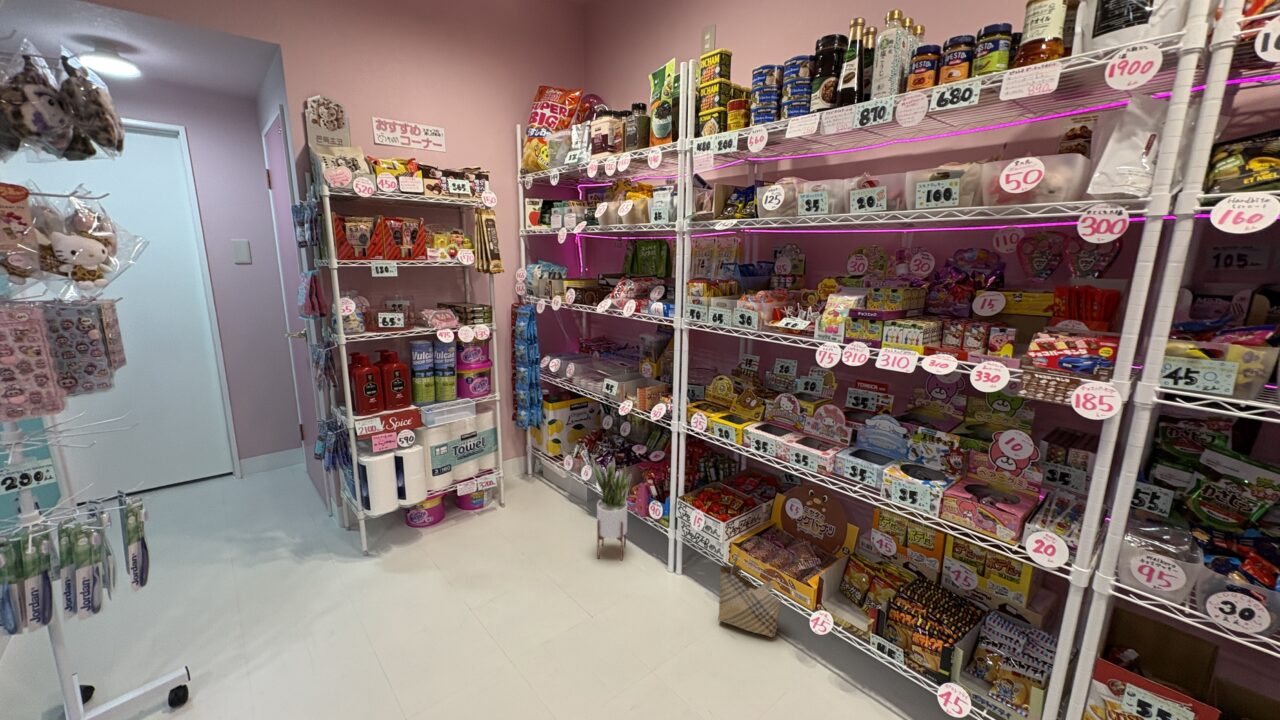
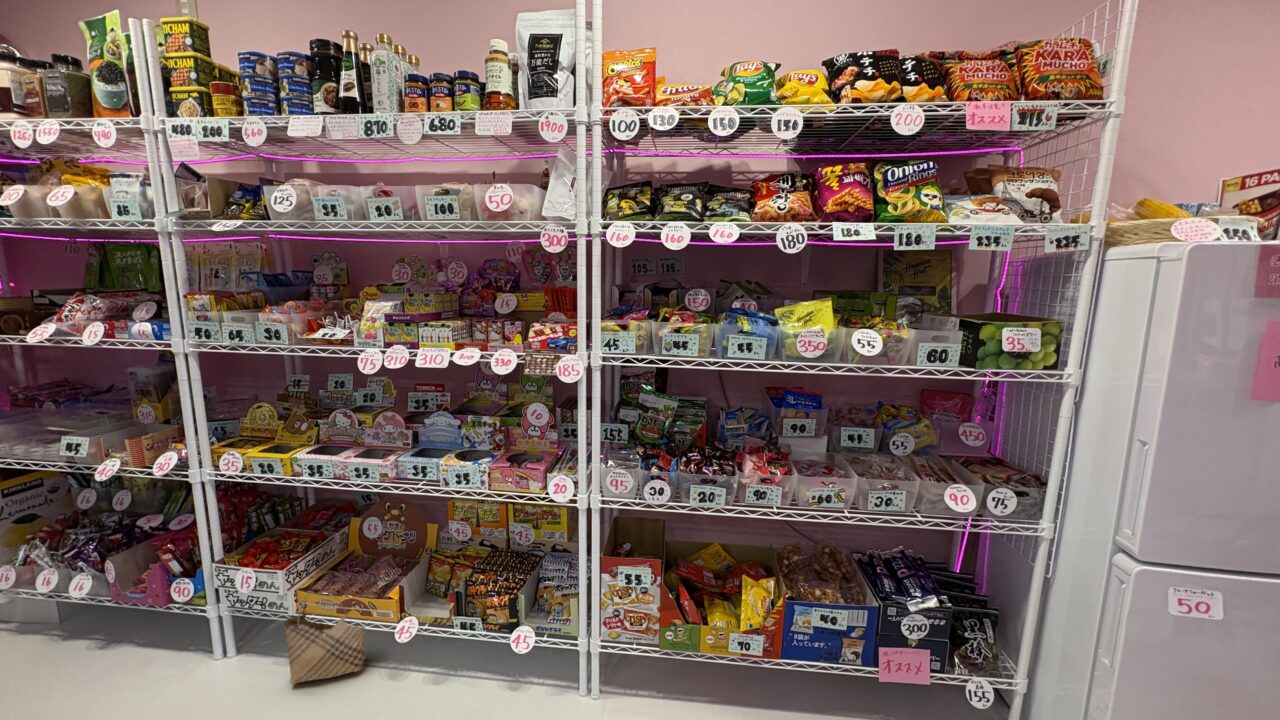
potted plant: present [591,455,631,560] -> none [47,542,141,692]

